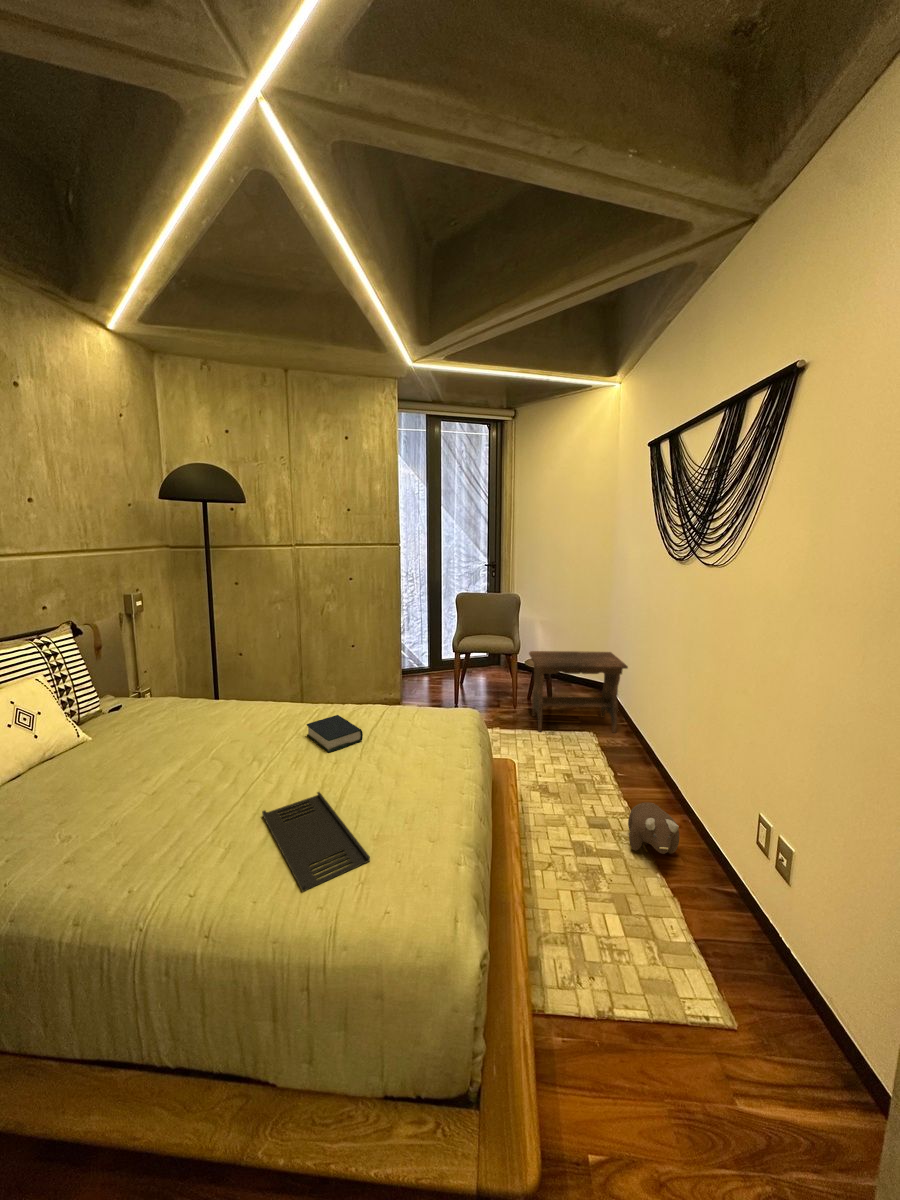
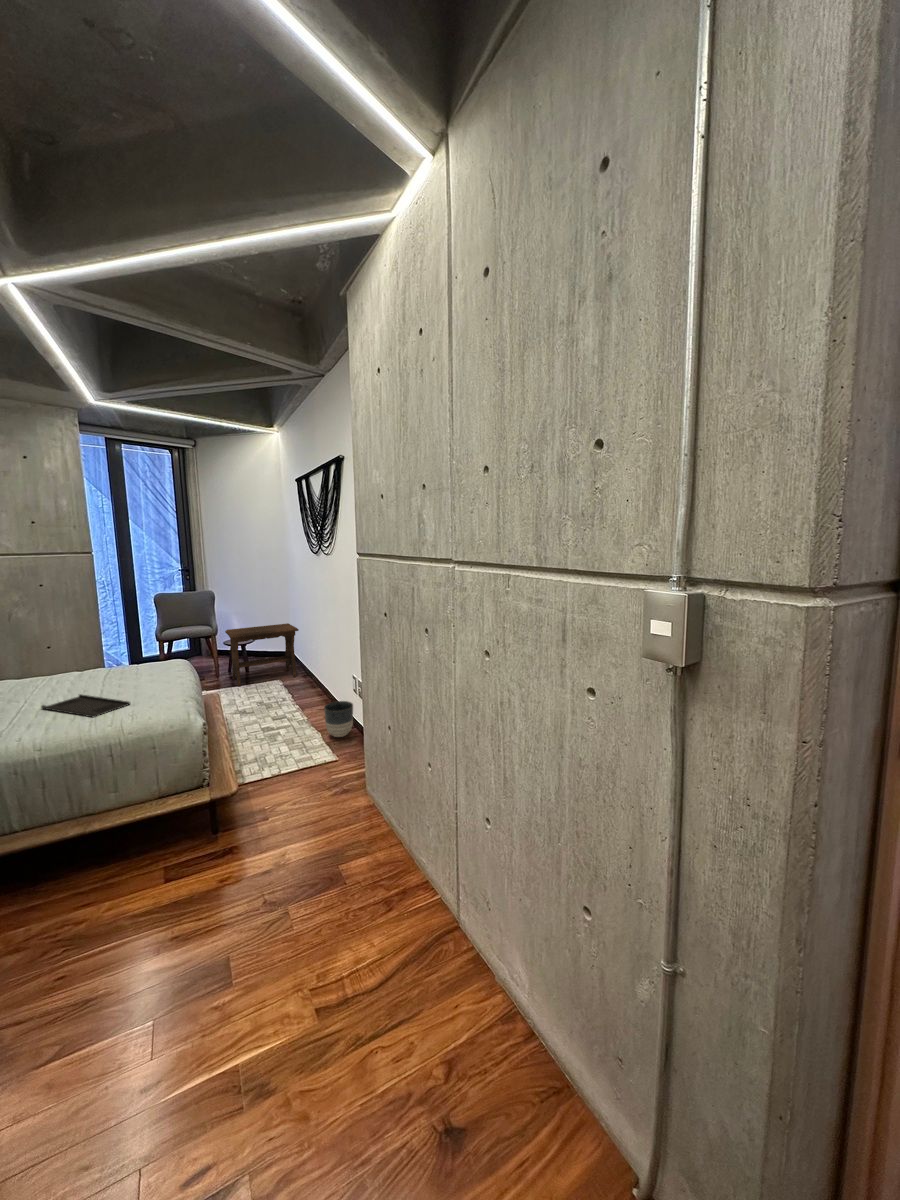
book: present [307,715,363,752] -> none [46,668,99,685]
plush toy: present [628,802,679,854] -> none [295,694,323,722]
planter: none [696,853,763,937] -> present [324,701,353,737]

